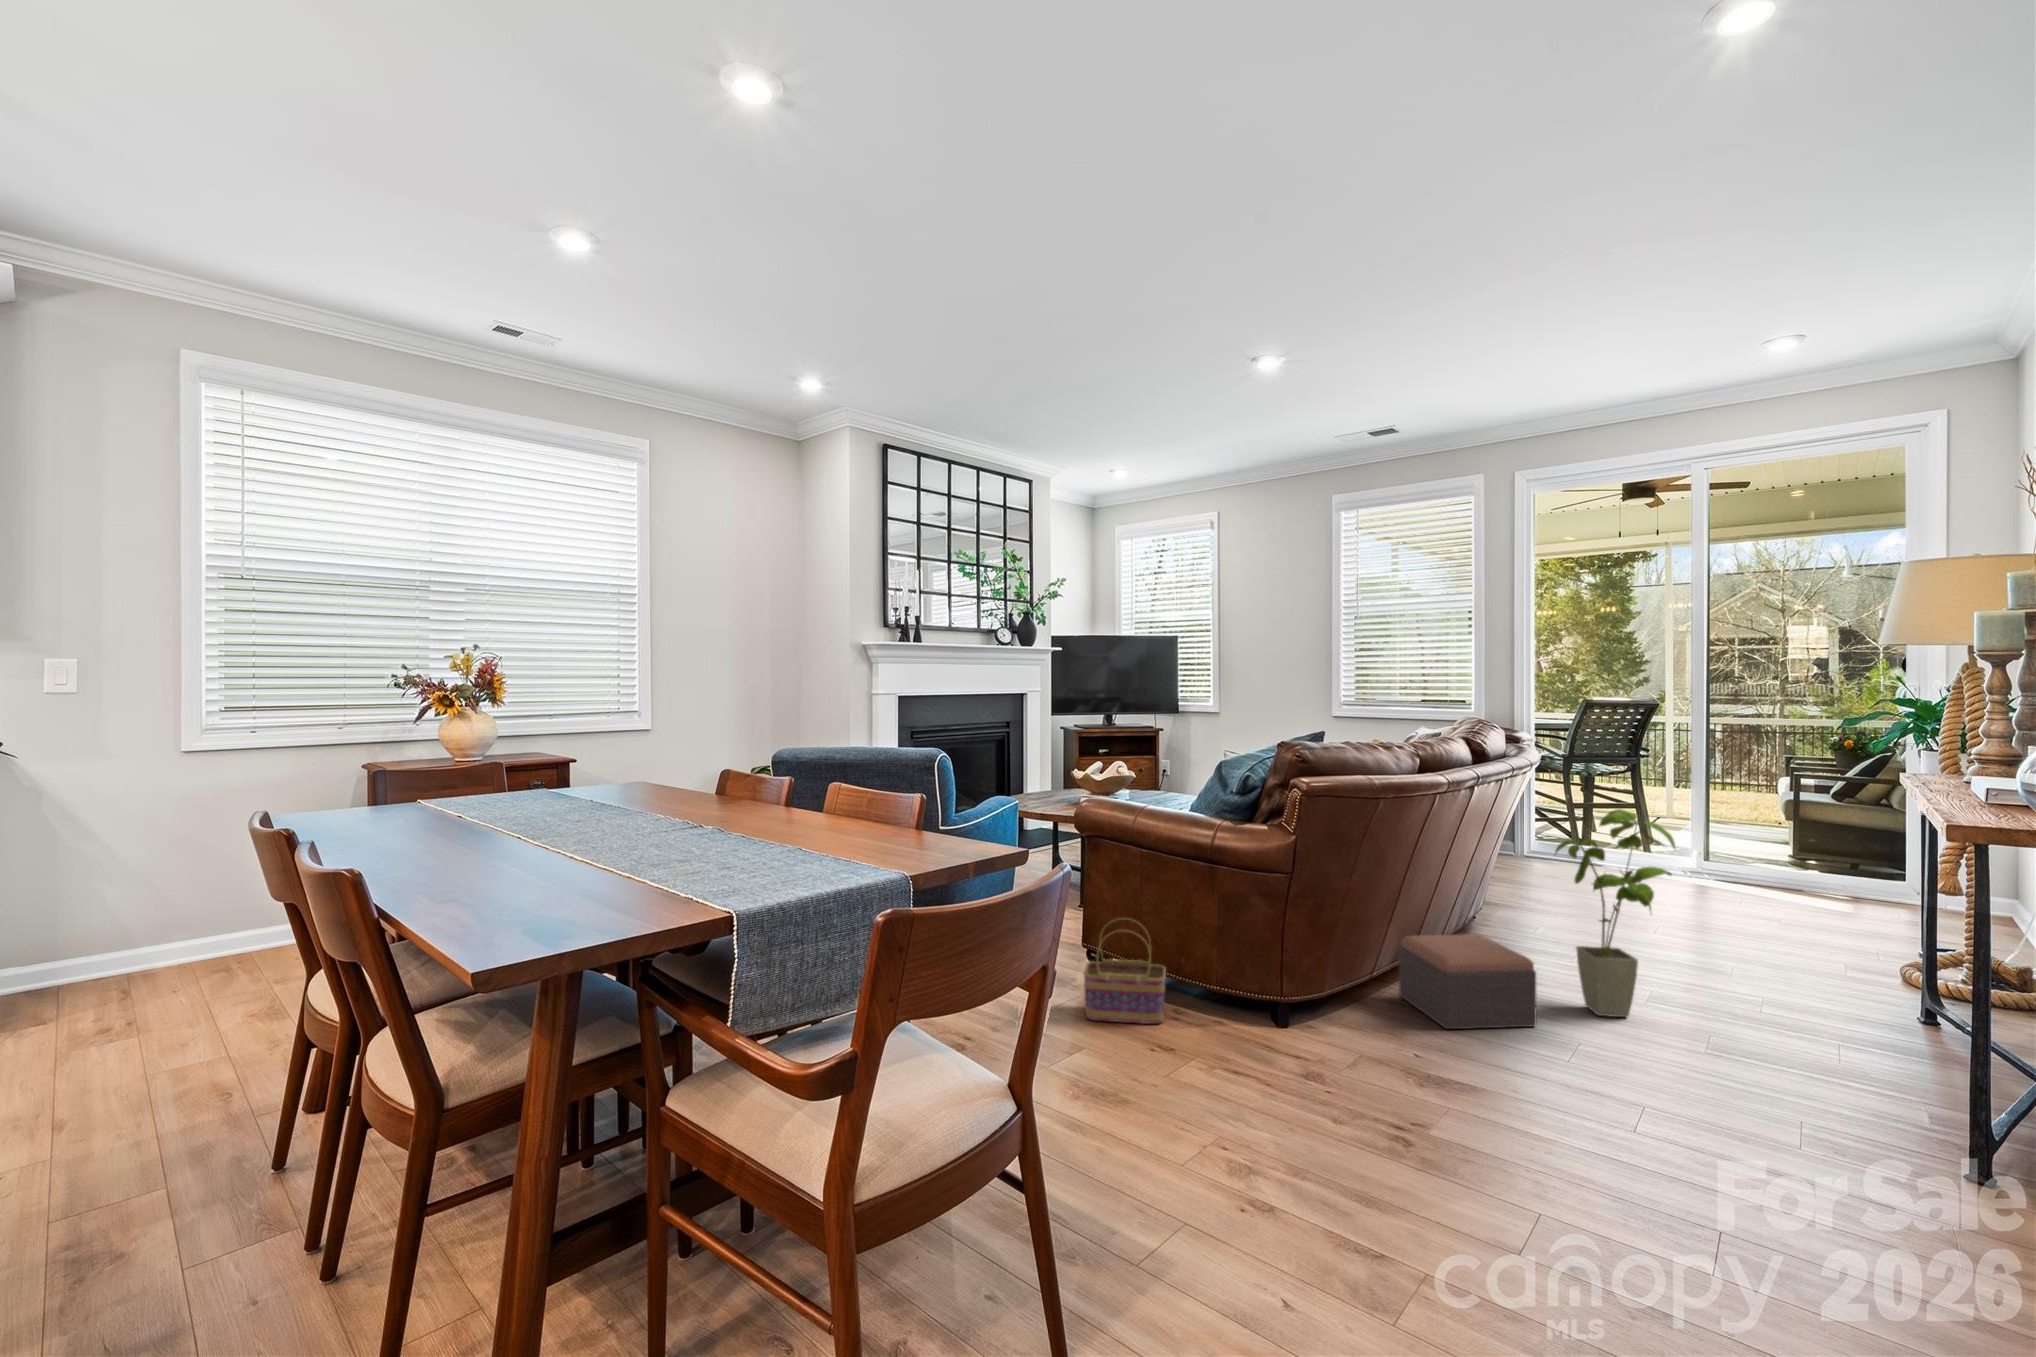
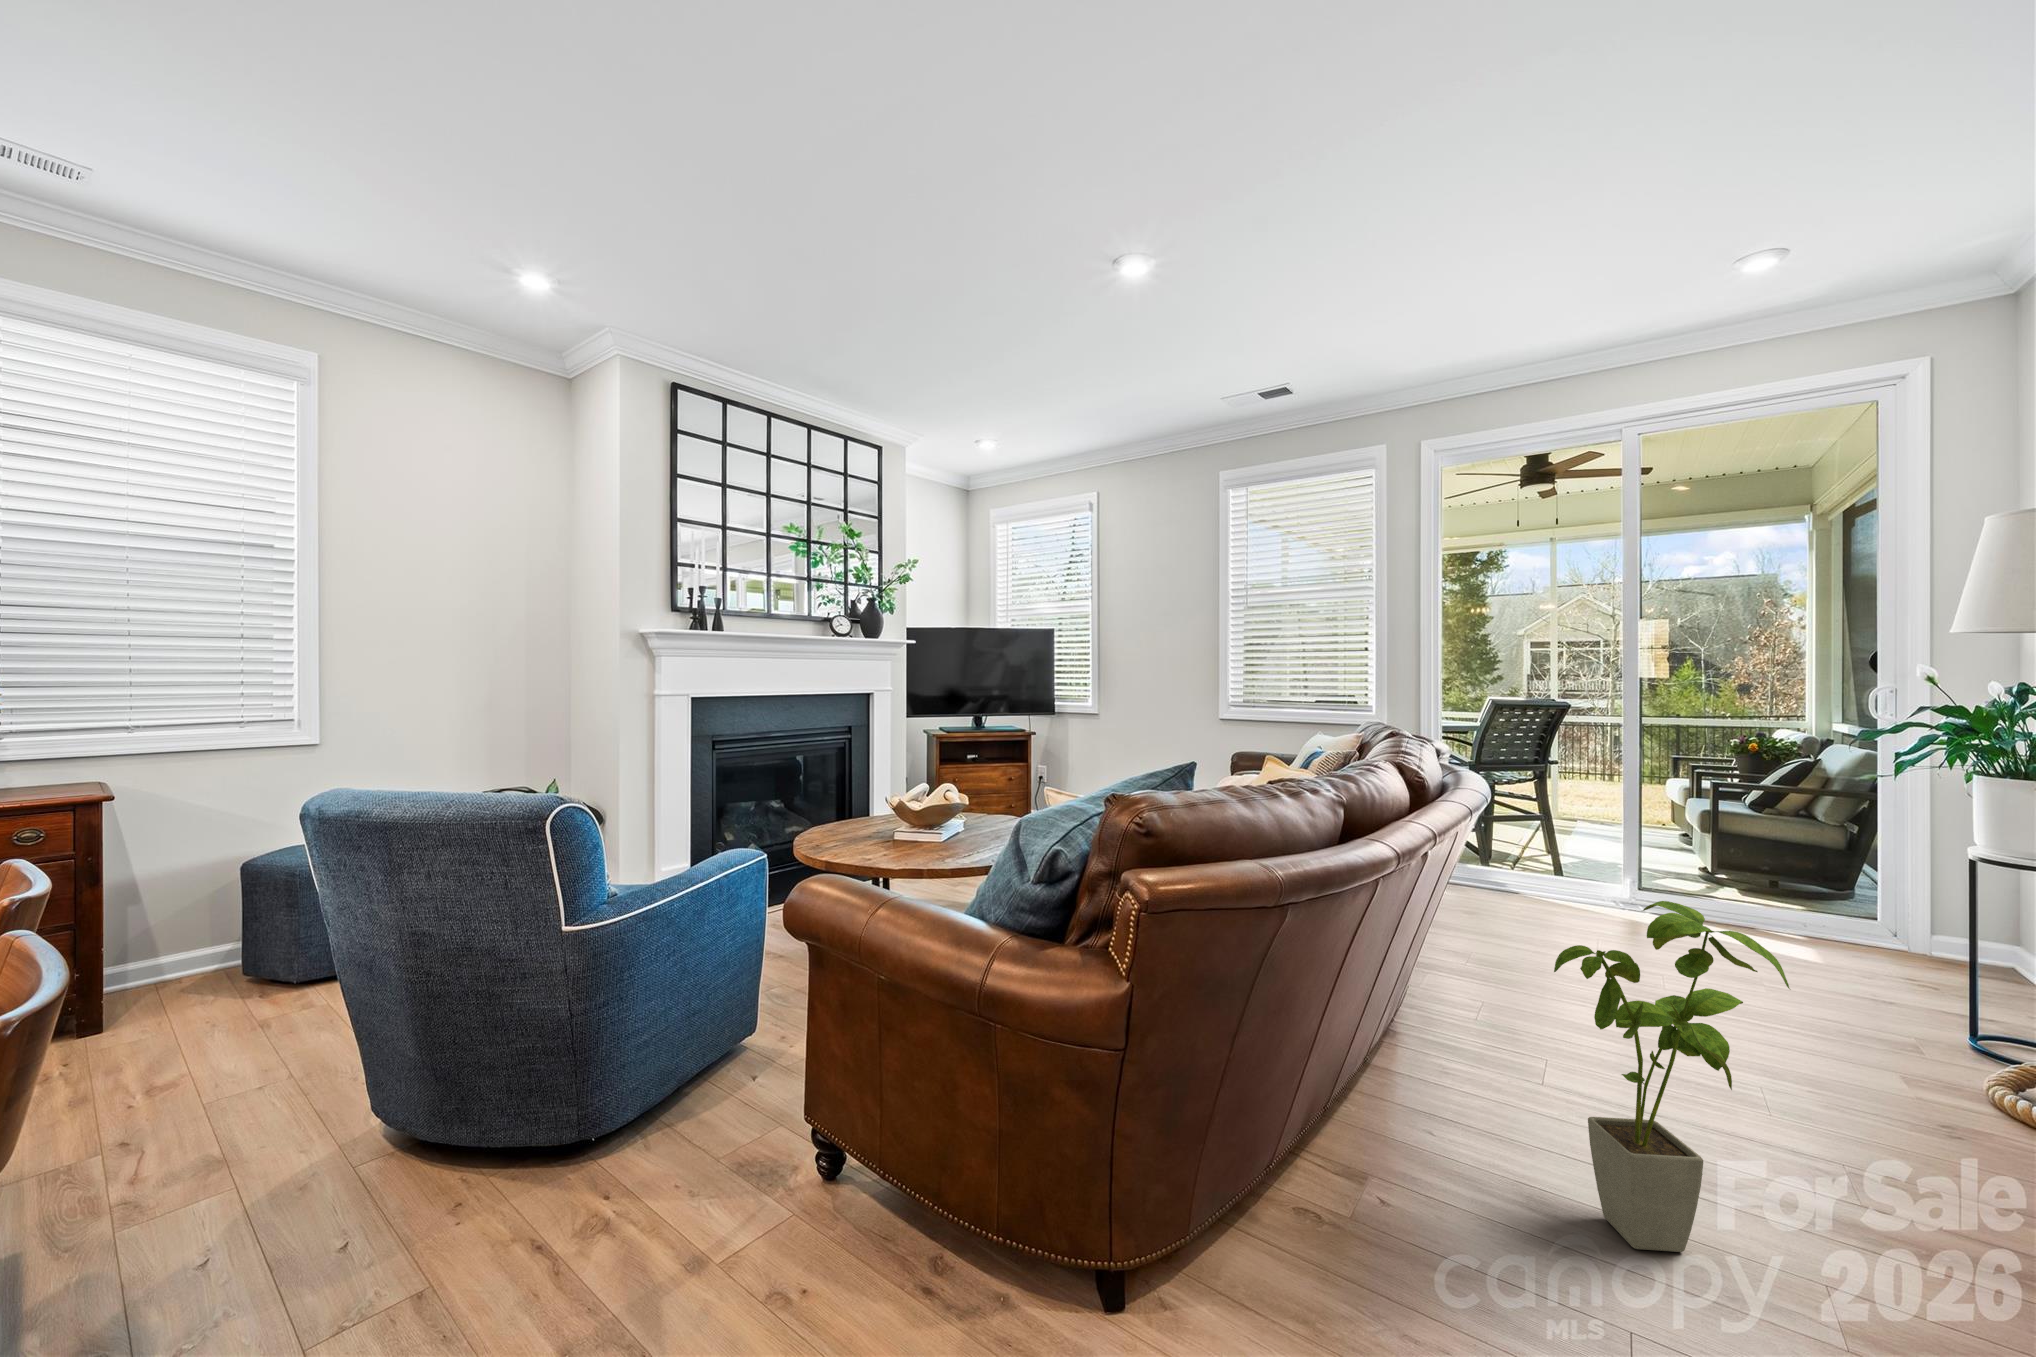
basket: present [1084,918,1166,1024] -> none [756,1096,913,1312]
footstool: present [1399,934,1537,1029] -> none [1308,1093,1544,1308]

